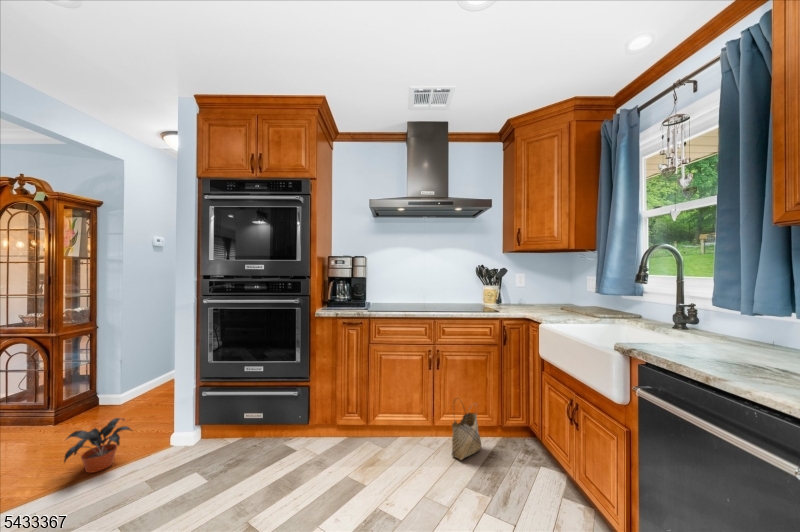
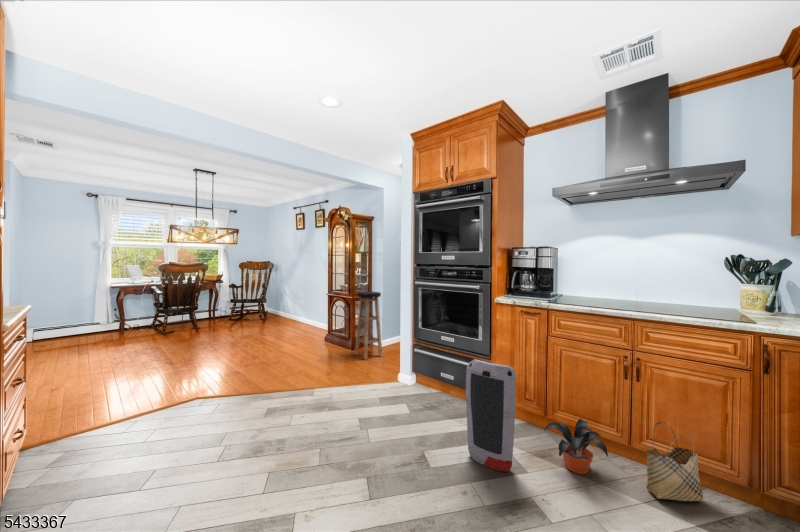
bar stool: none [62,317,124,429] -> present [355,292,382,360]
air purifier: none [302,385,361,505] -> present [466,359,516,472]
potted plant: present [64,418,131,473] -> present [544,419,608,474]

